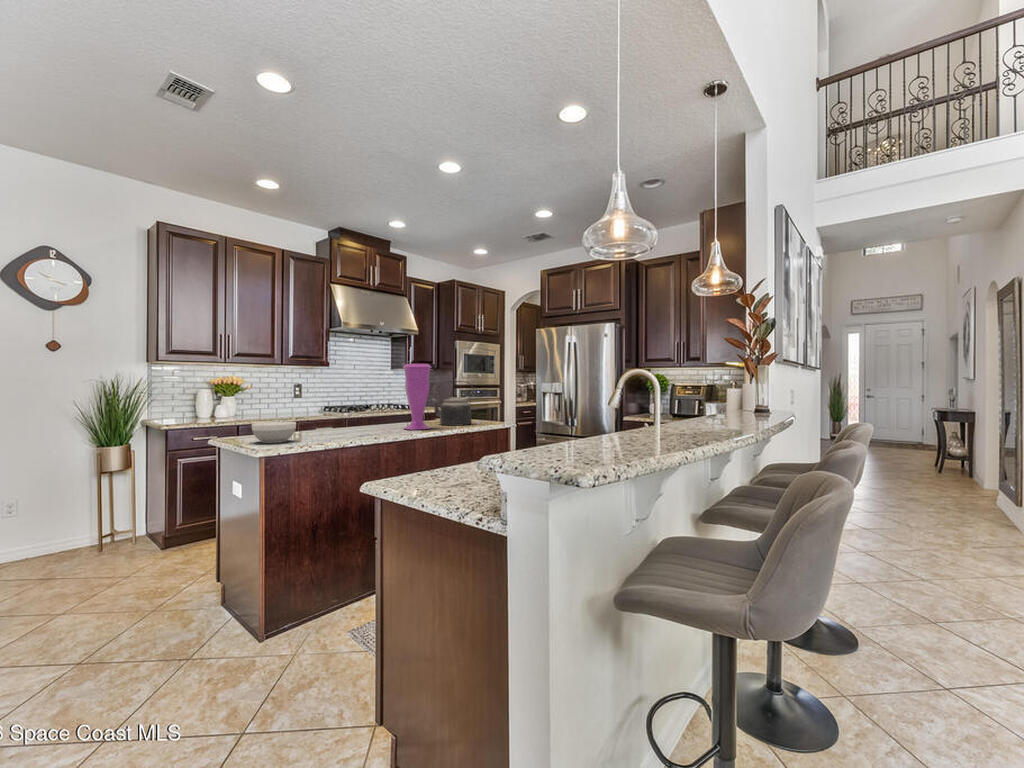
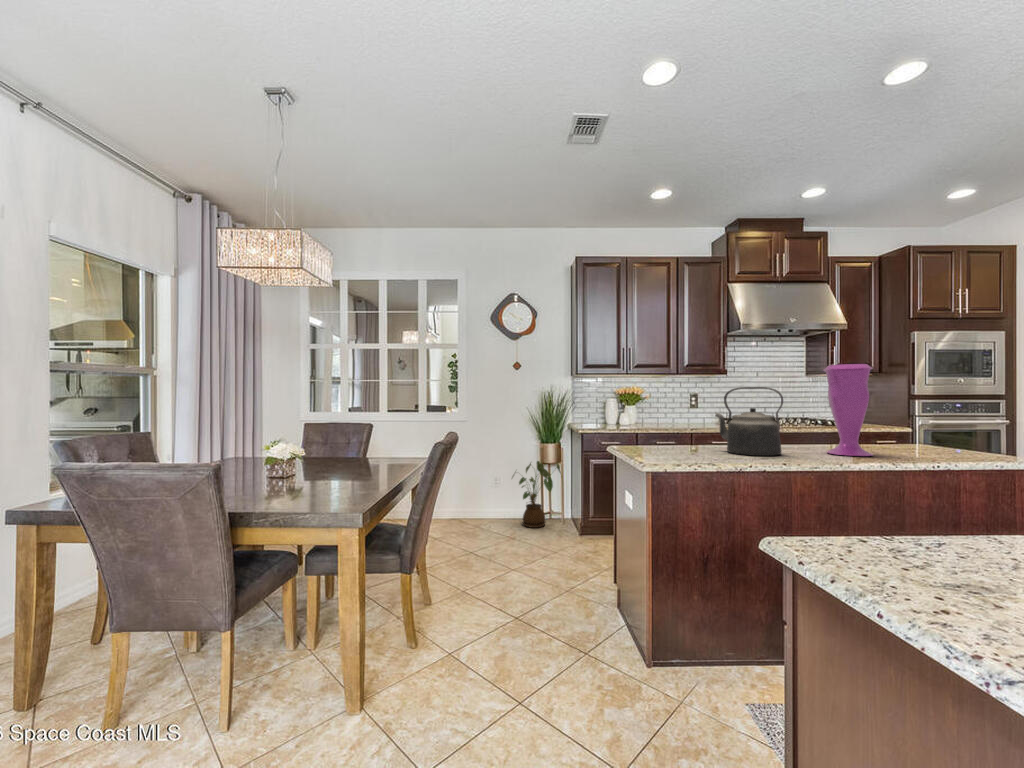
kettle: present [432,381,472,426] -> present [715,387,783,456]
bowl: present [252,422,296,443] -> none [638,433,683,456]
house plant: none [47,469,134,557] -> present [513,461,561,528]

